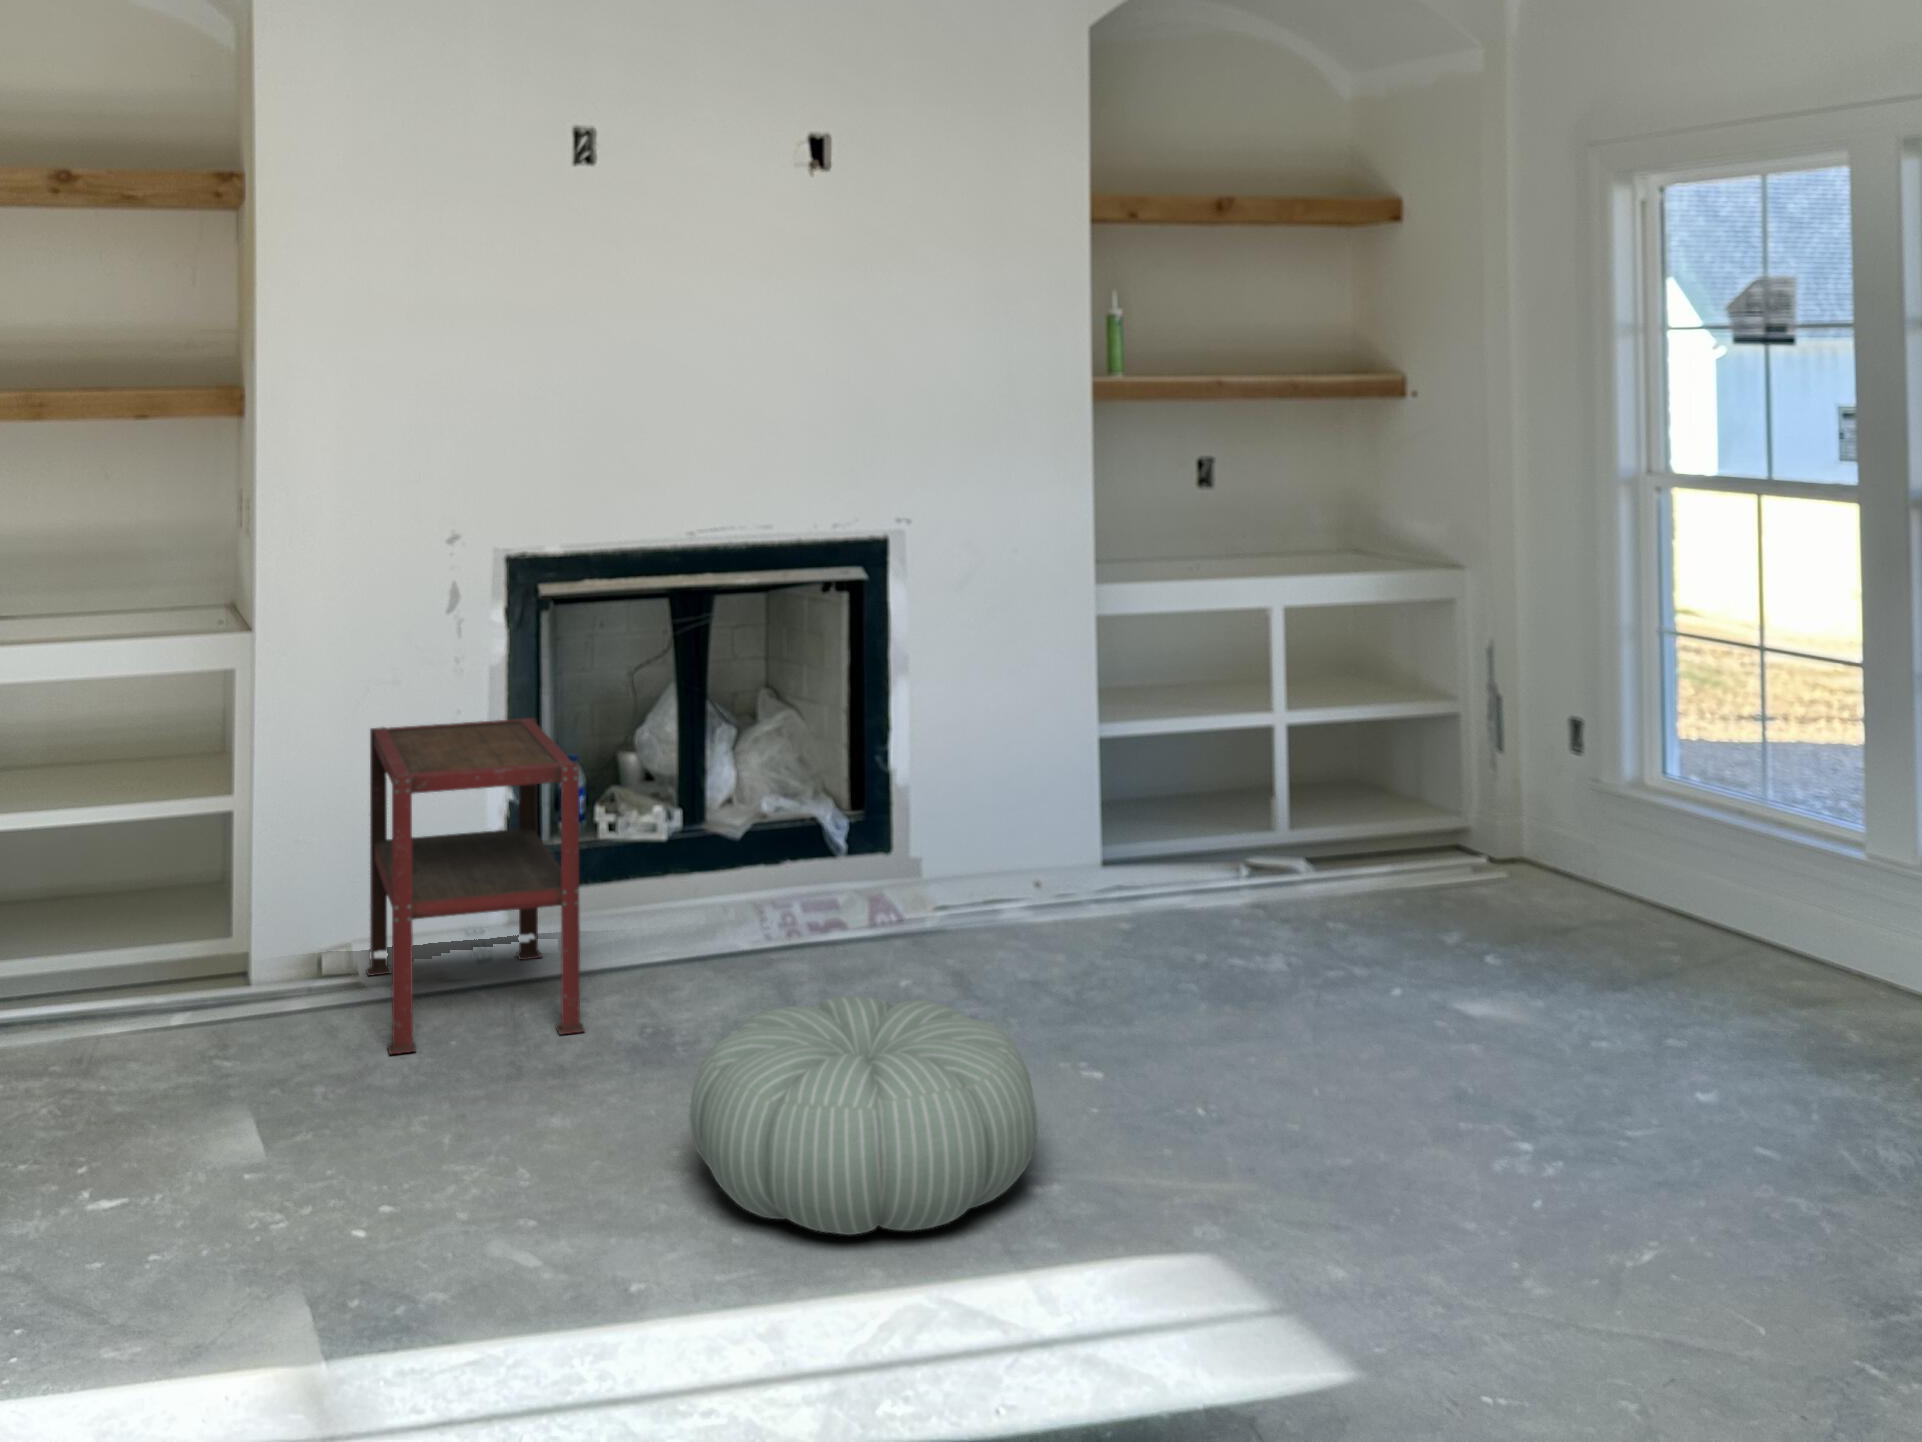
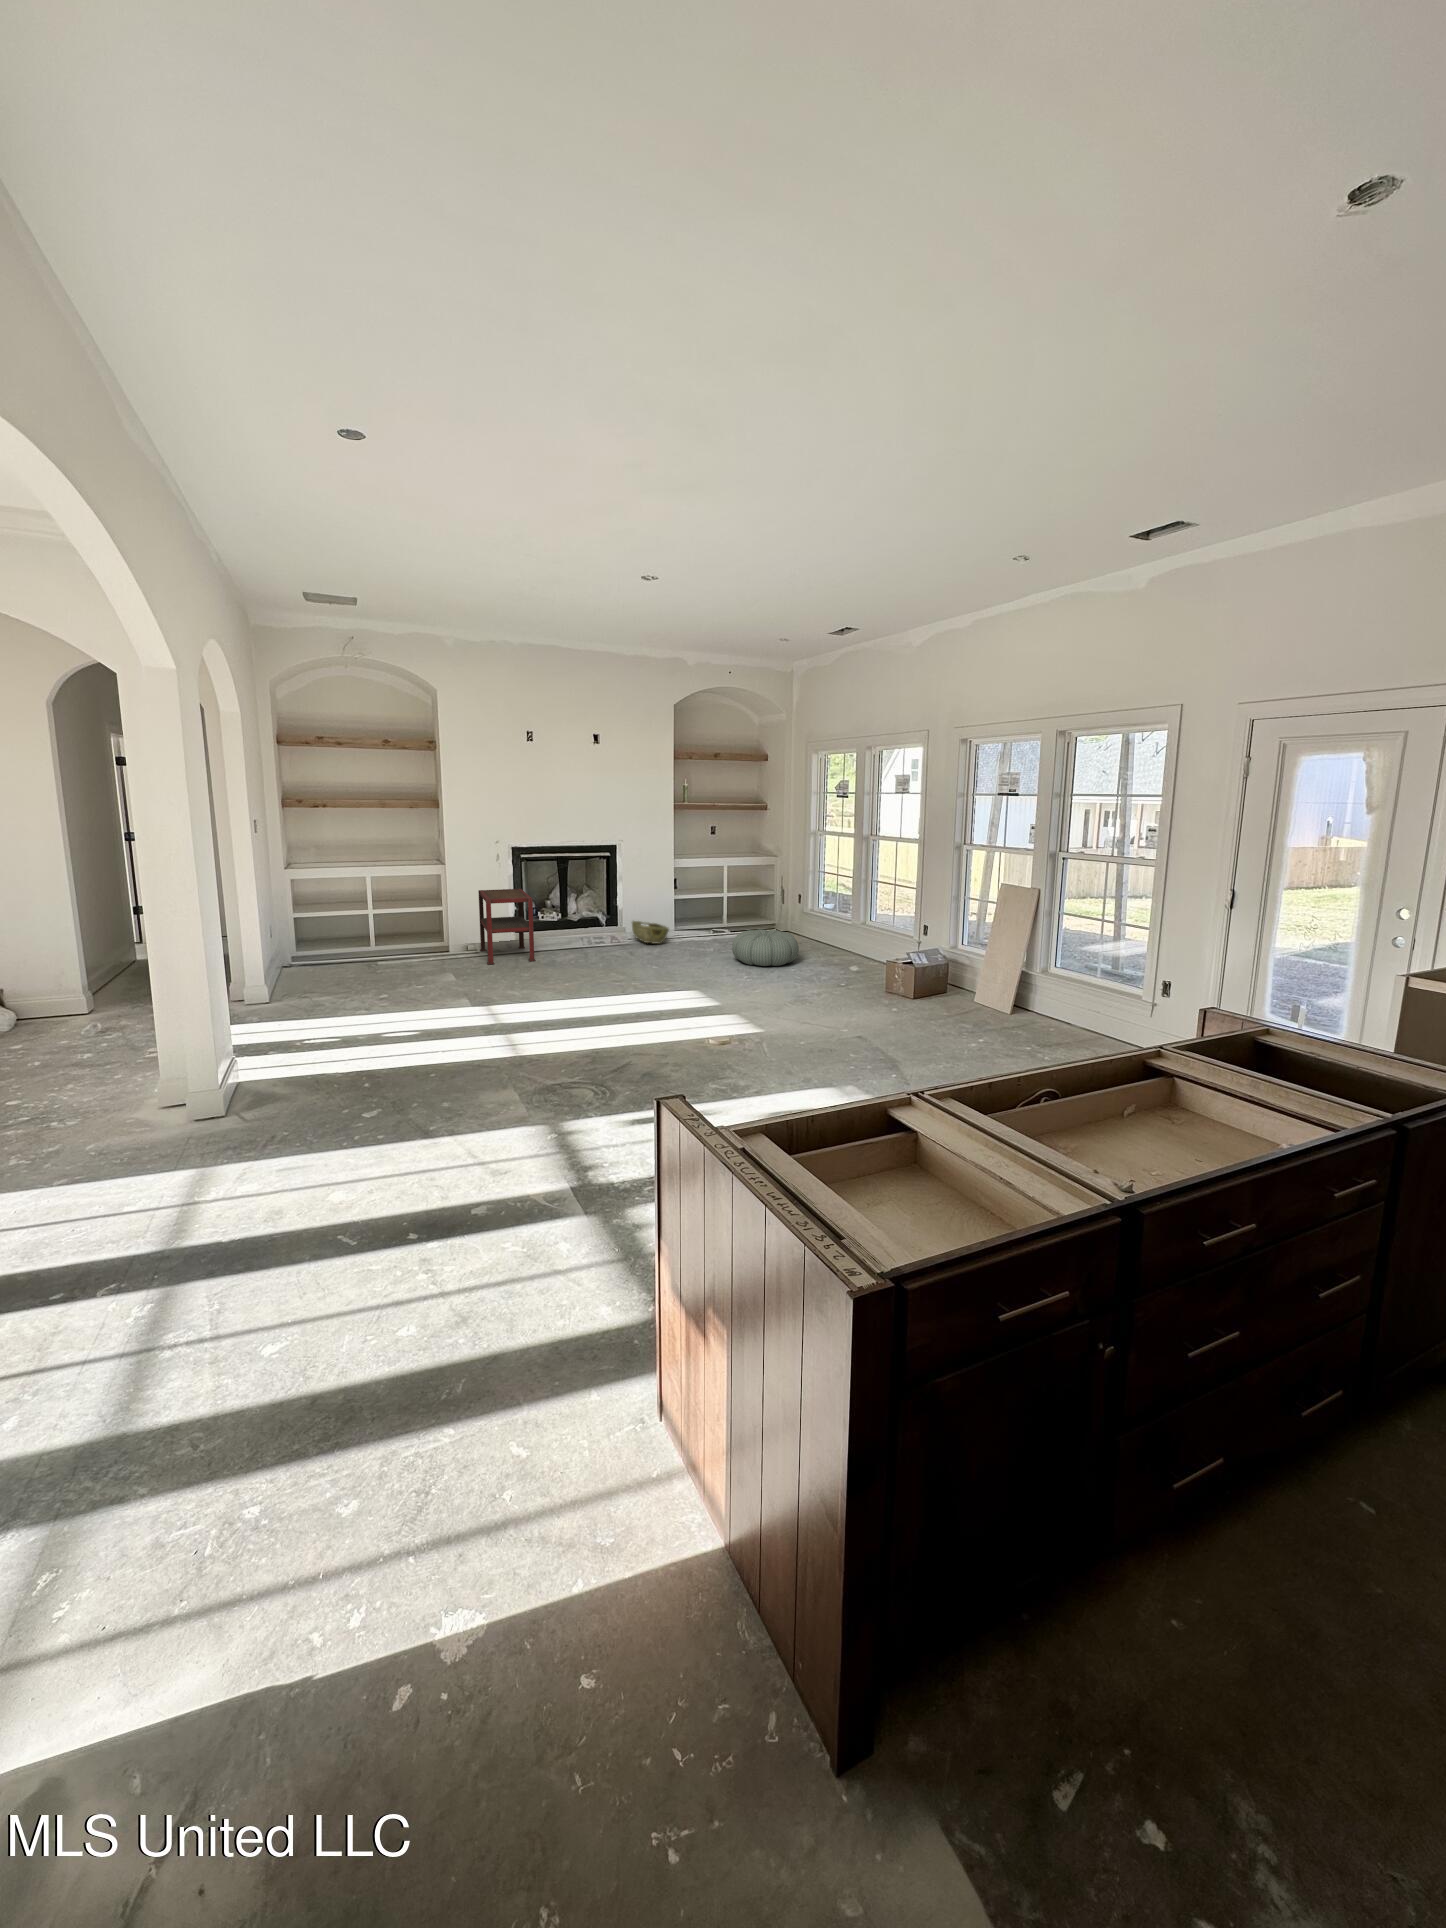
woven basket: none [950,833,1106,934] -> present [632,921,669,944]
pouf: present [690,997,1037,1235] -> present [732,929,799,966]

